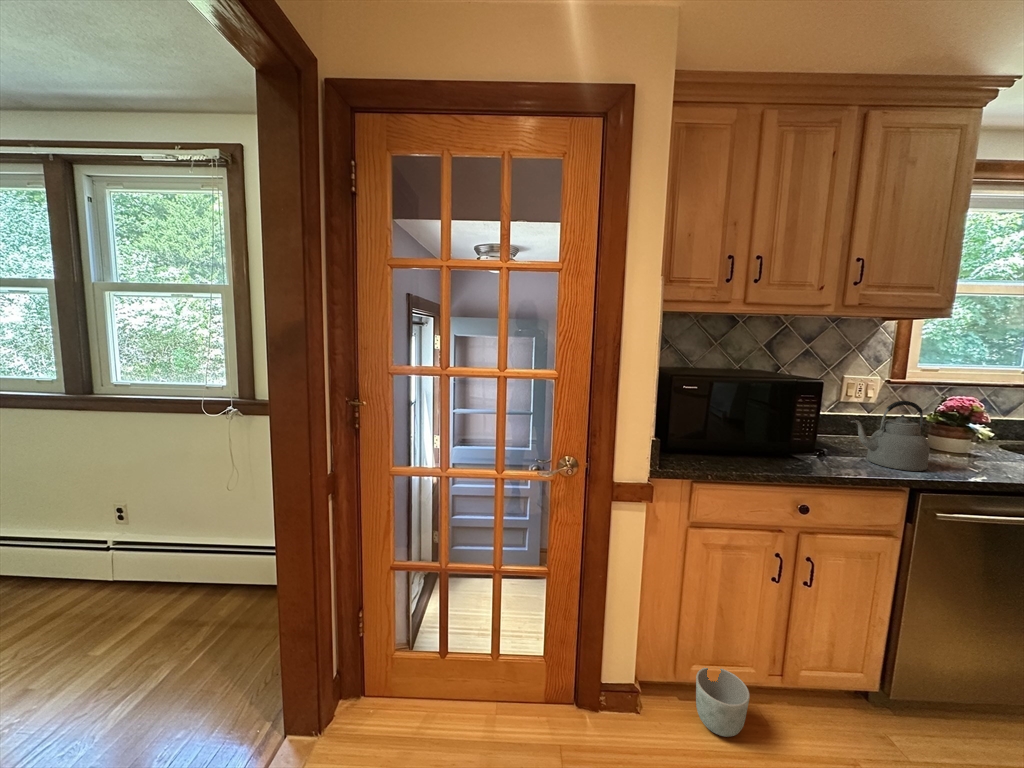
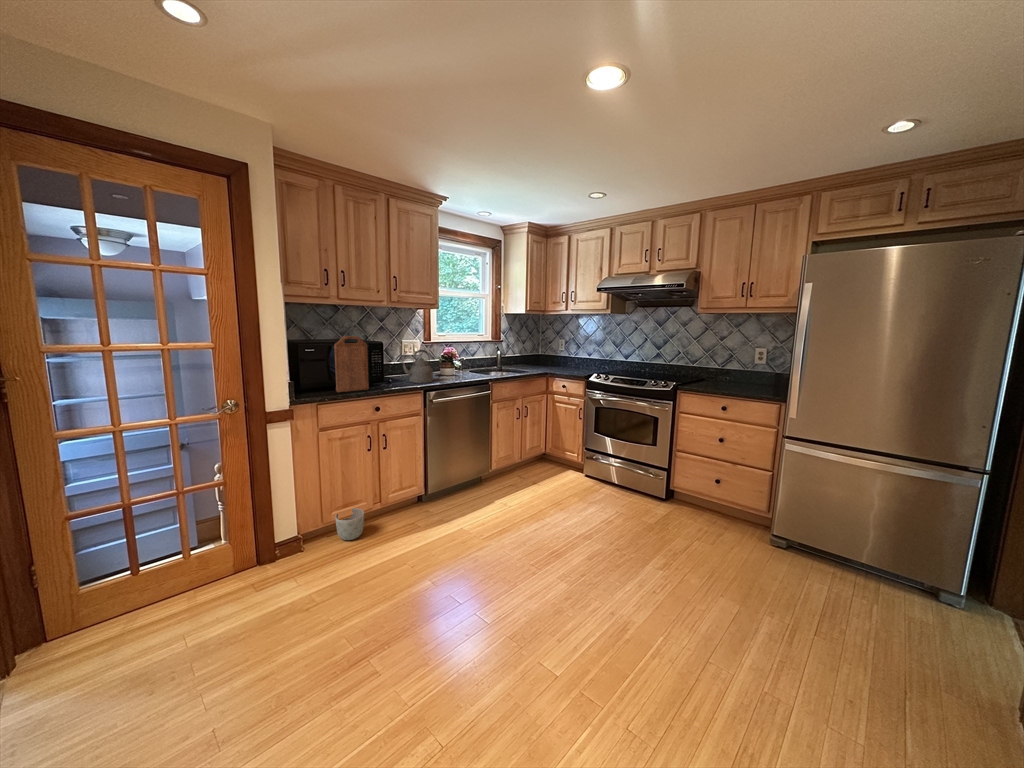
cutting board: none [725,368,794,467] -> present [334,336,369,392]

